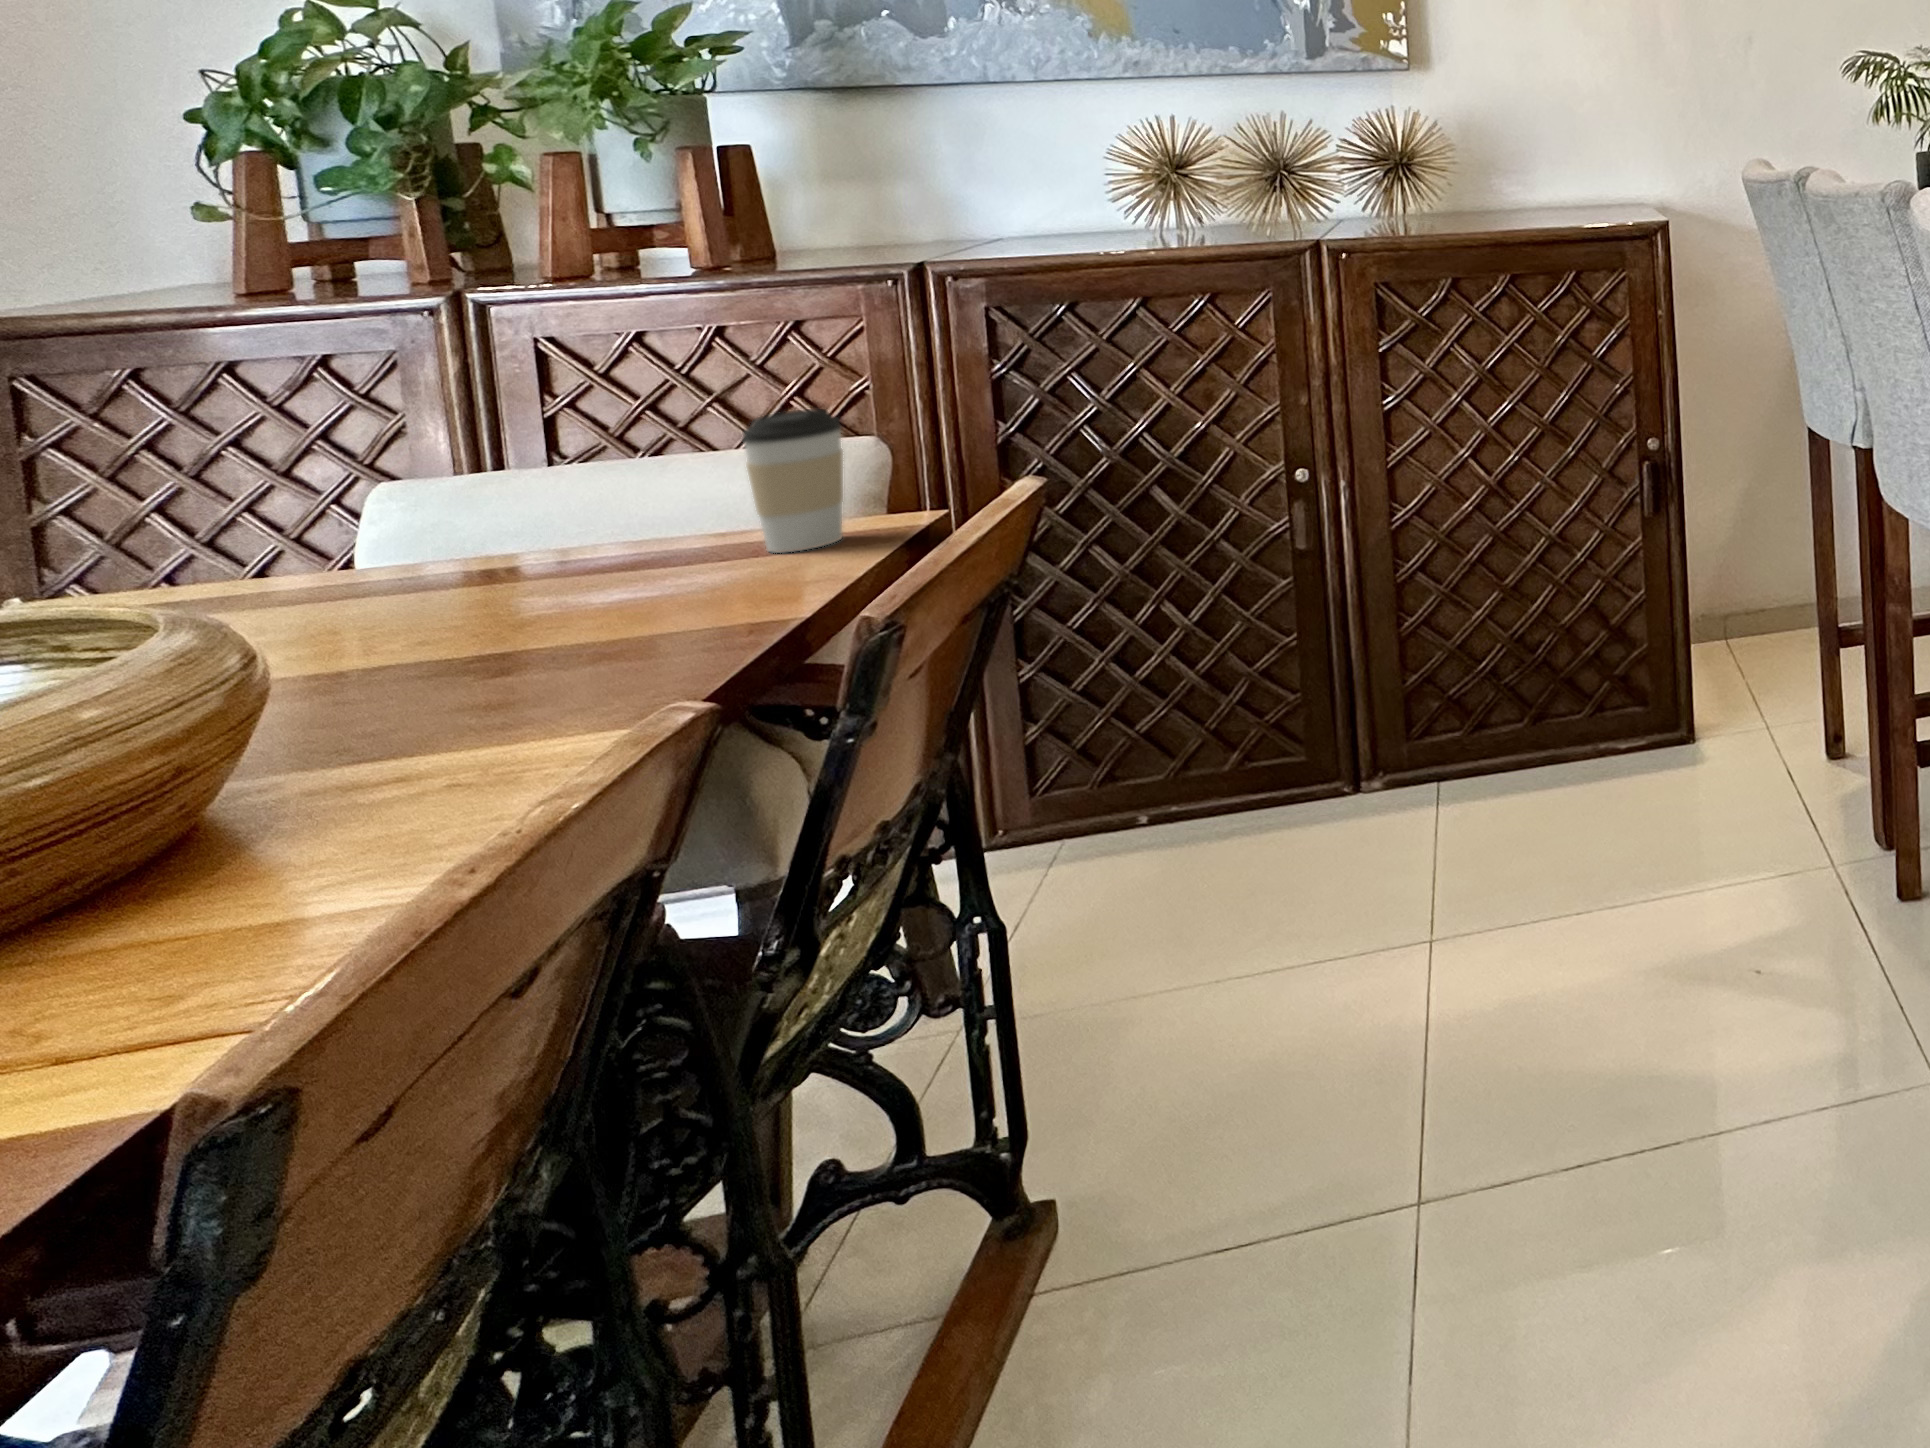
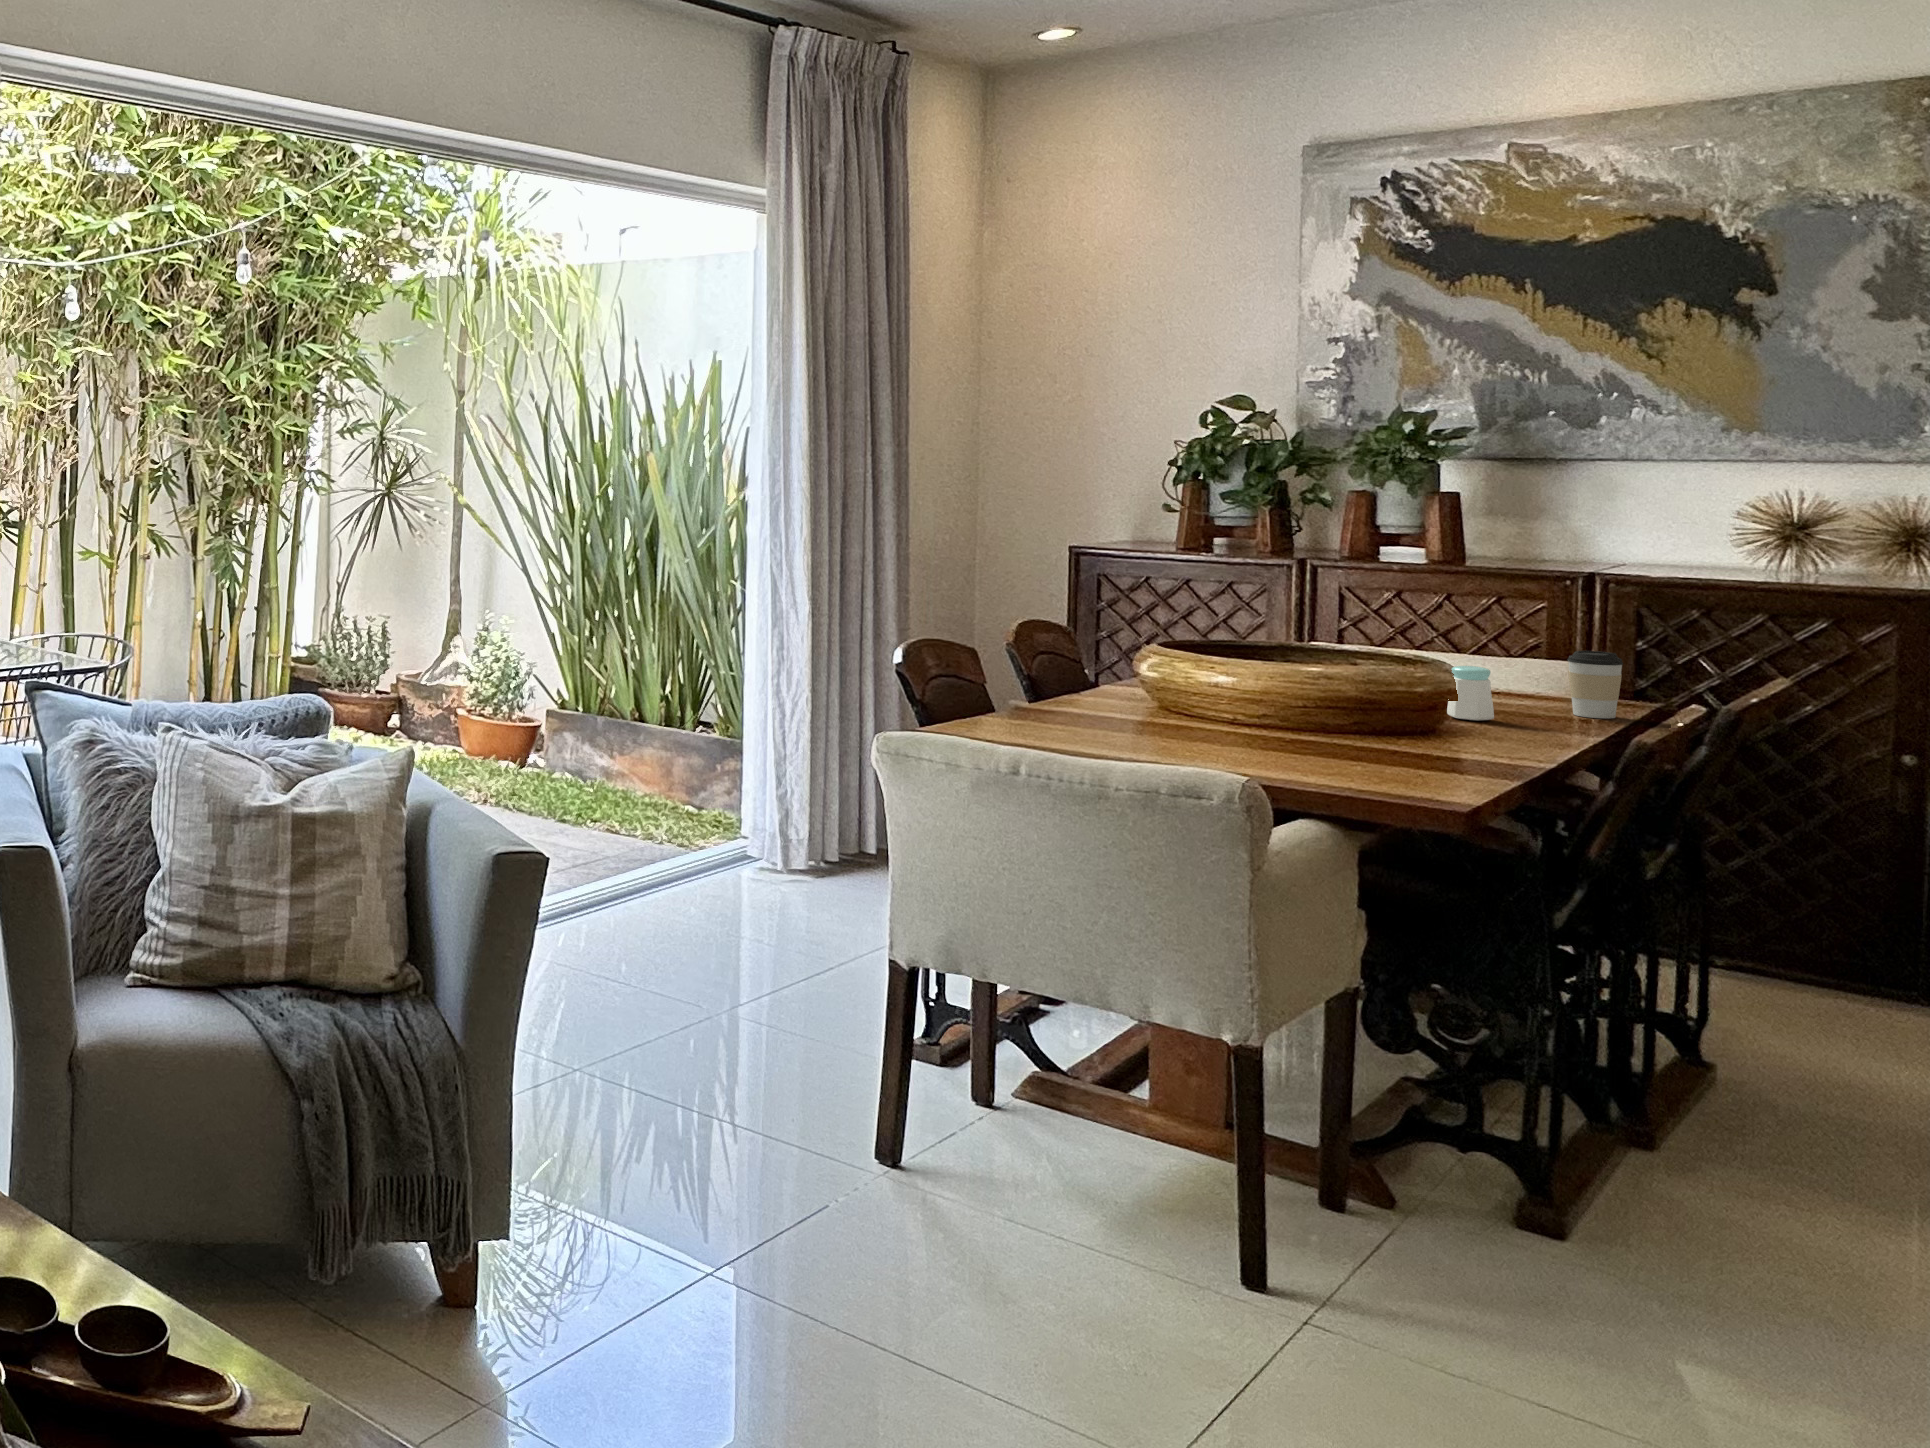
salt shaker: none [421,502,538,643] -> present [1447,666,1494,720]

